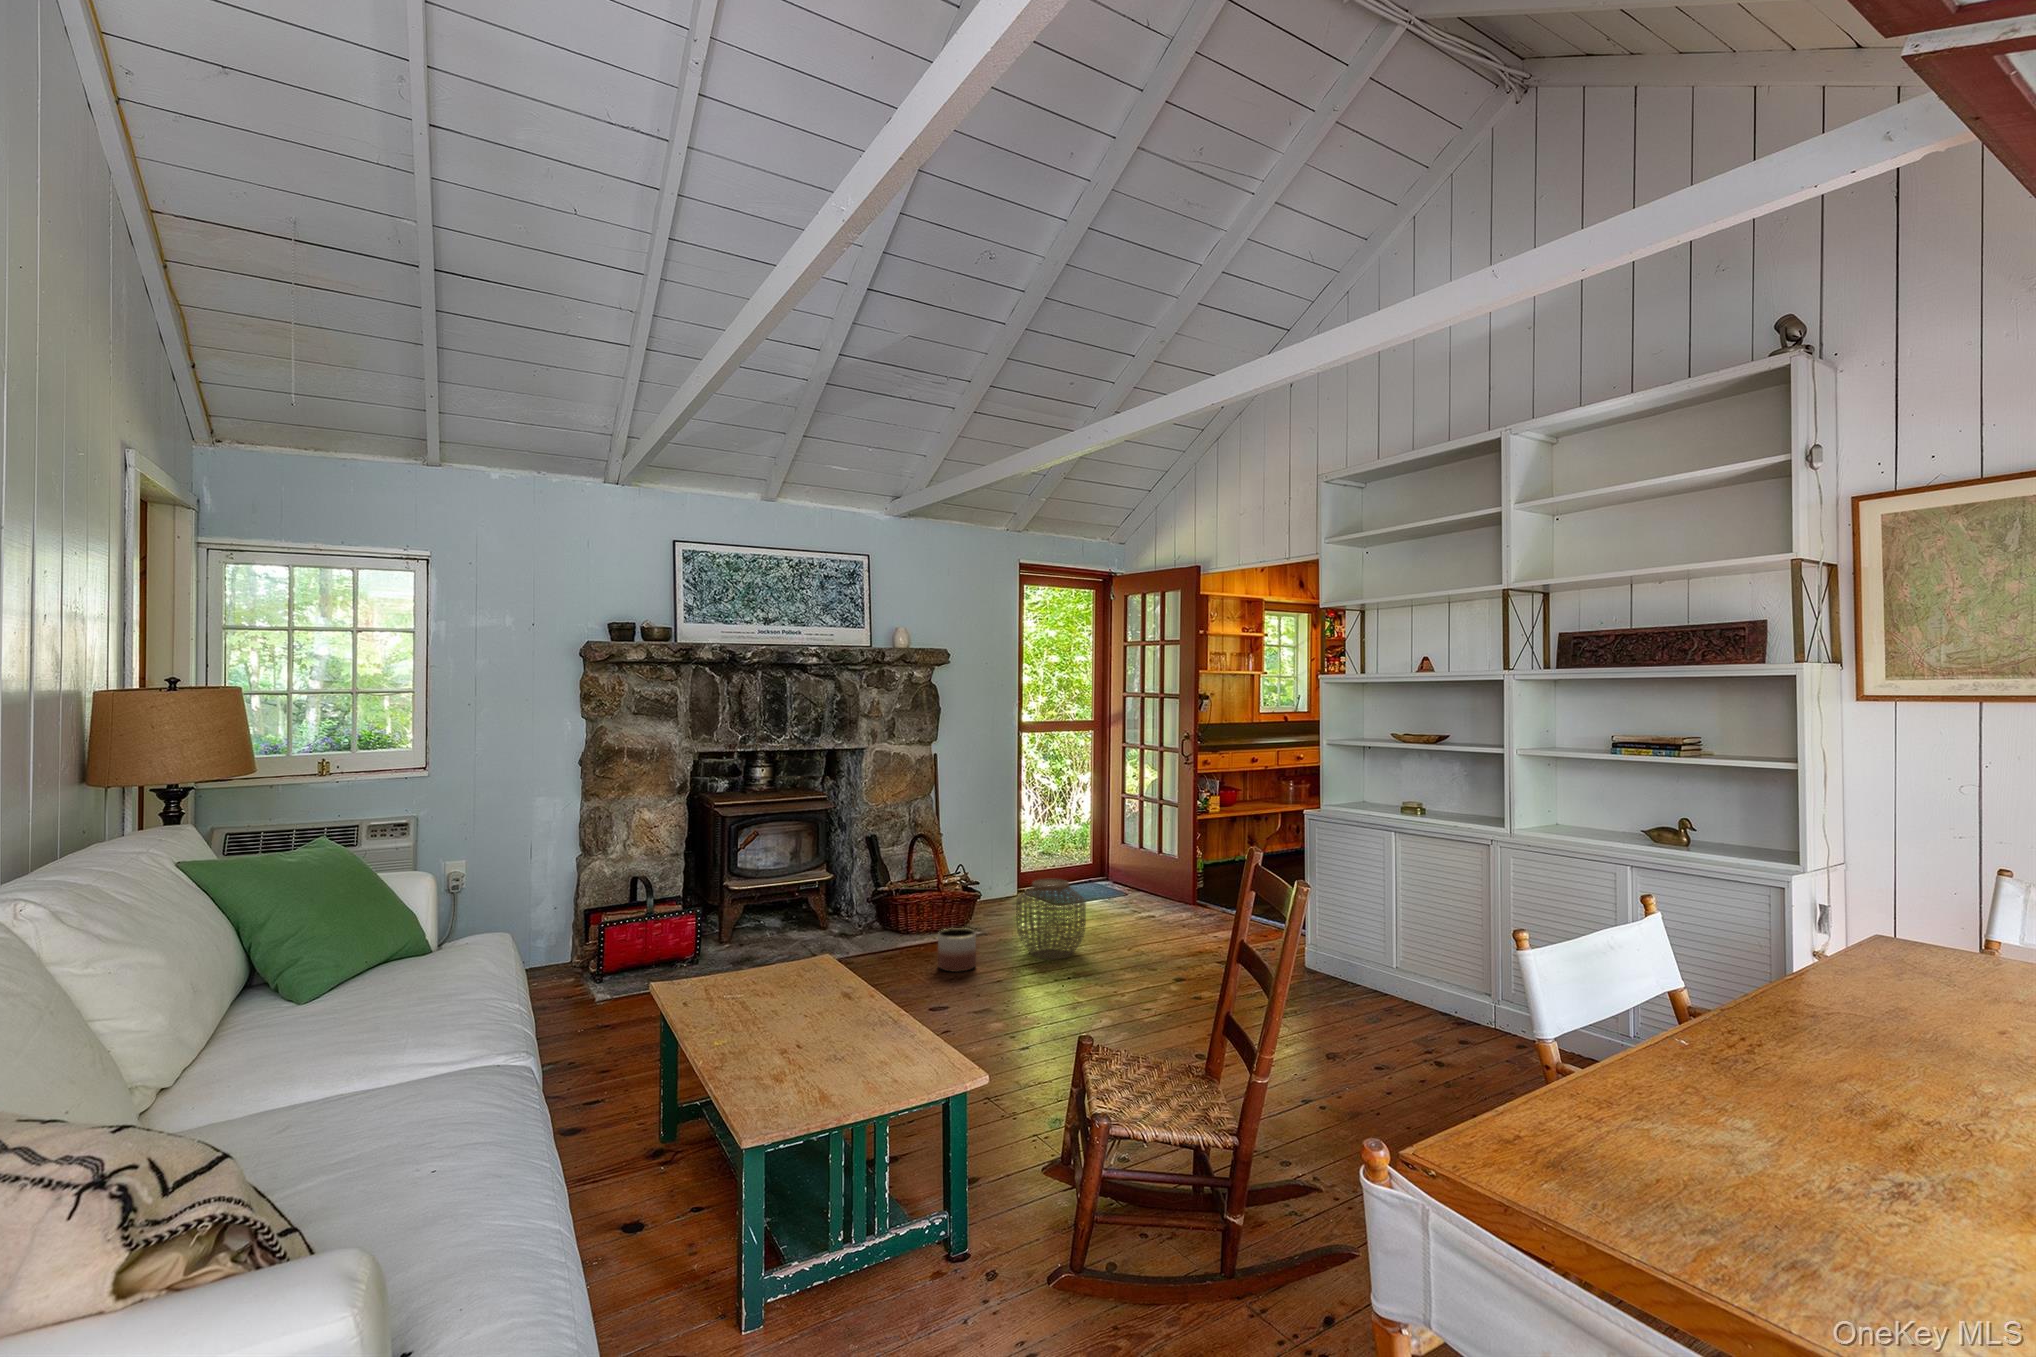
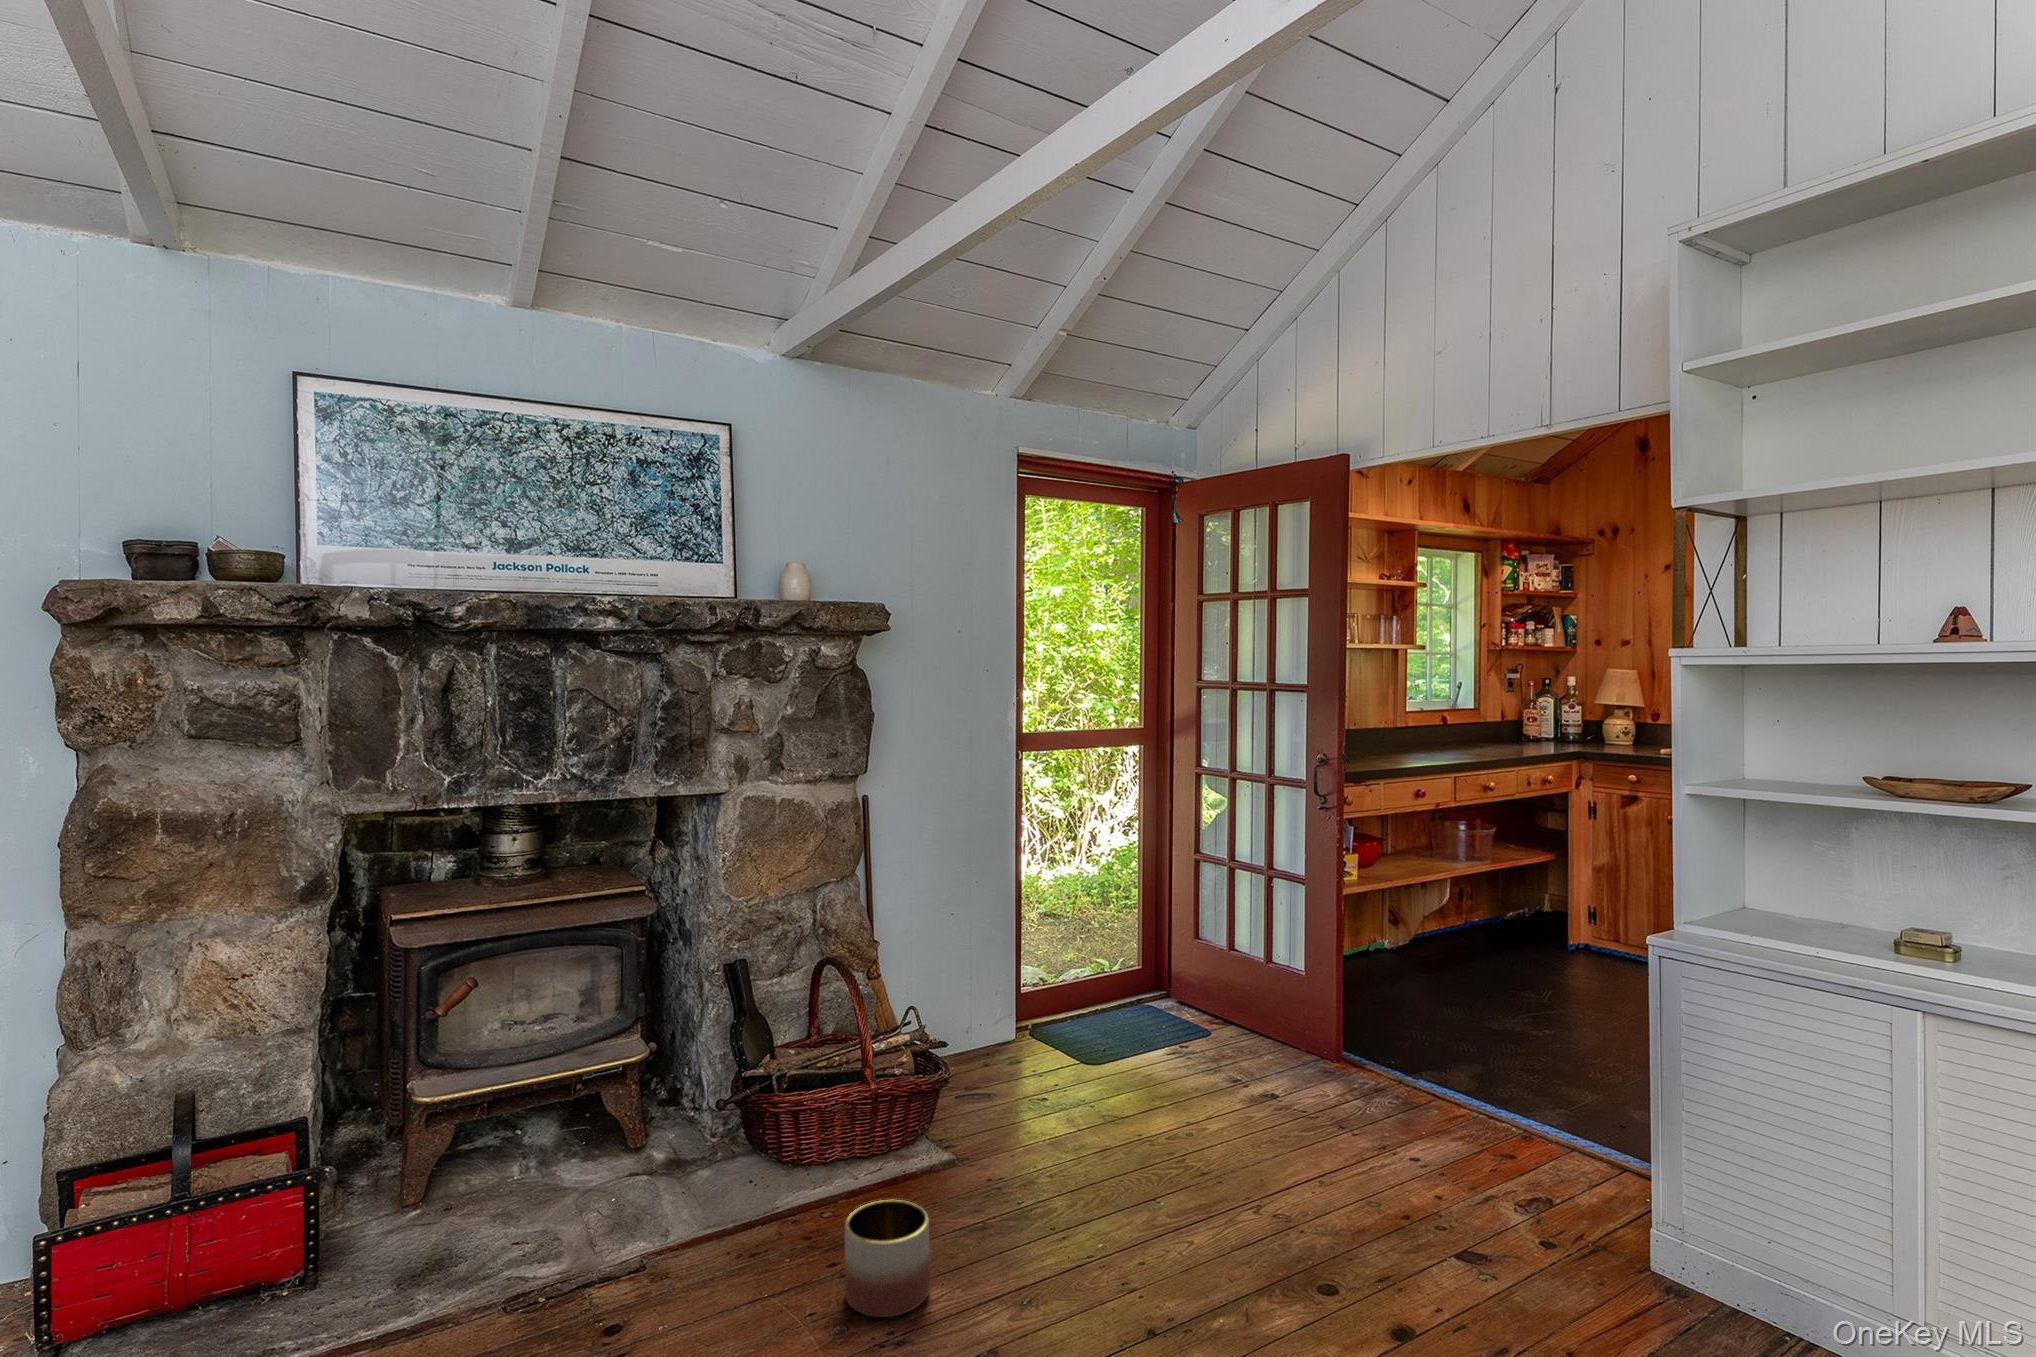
woven basket: present [1016,879,1086,959] -> none [1017,1073,1164,1261]

